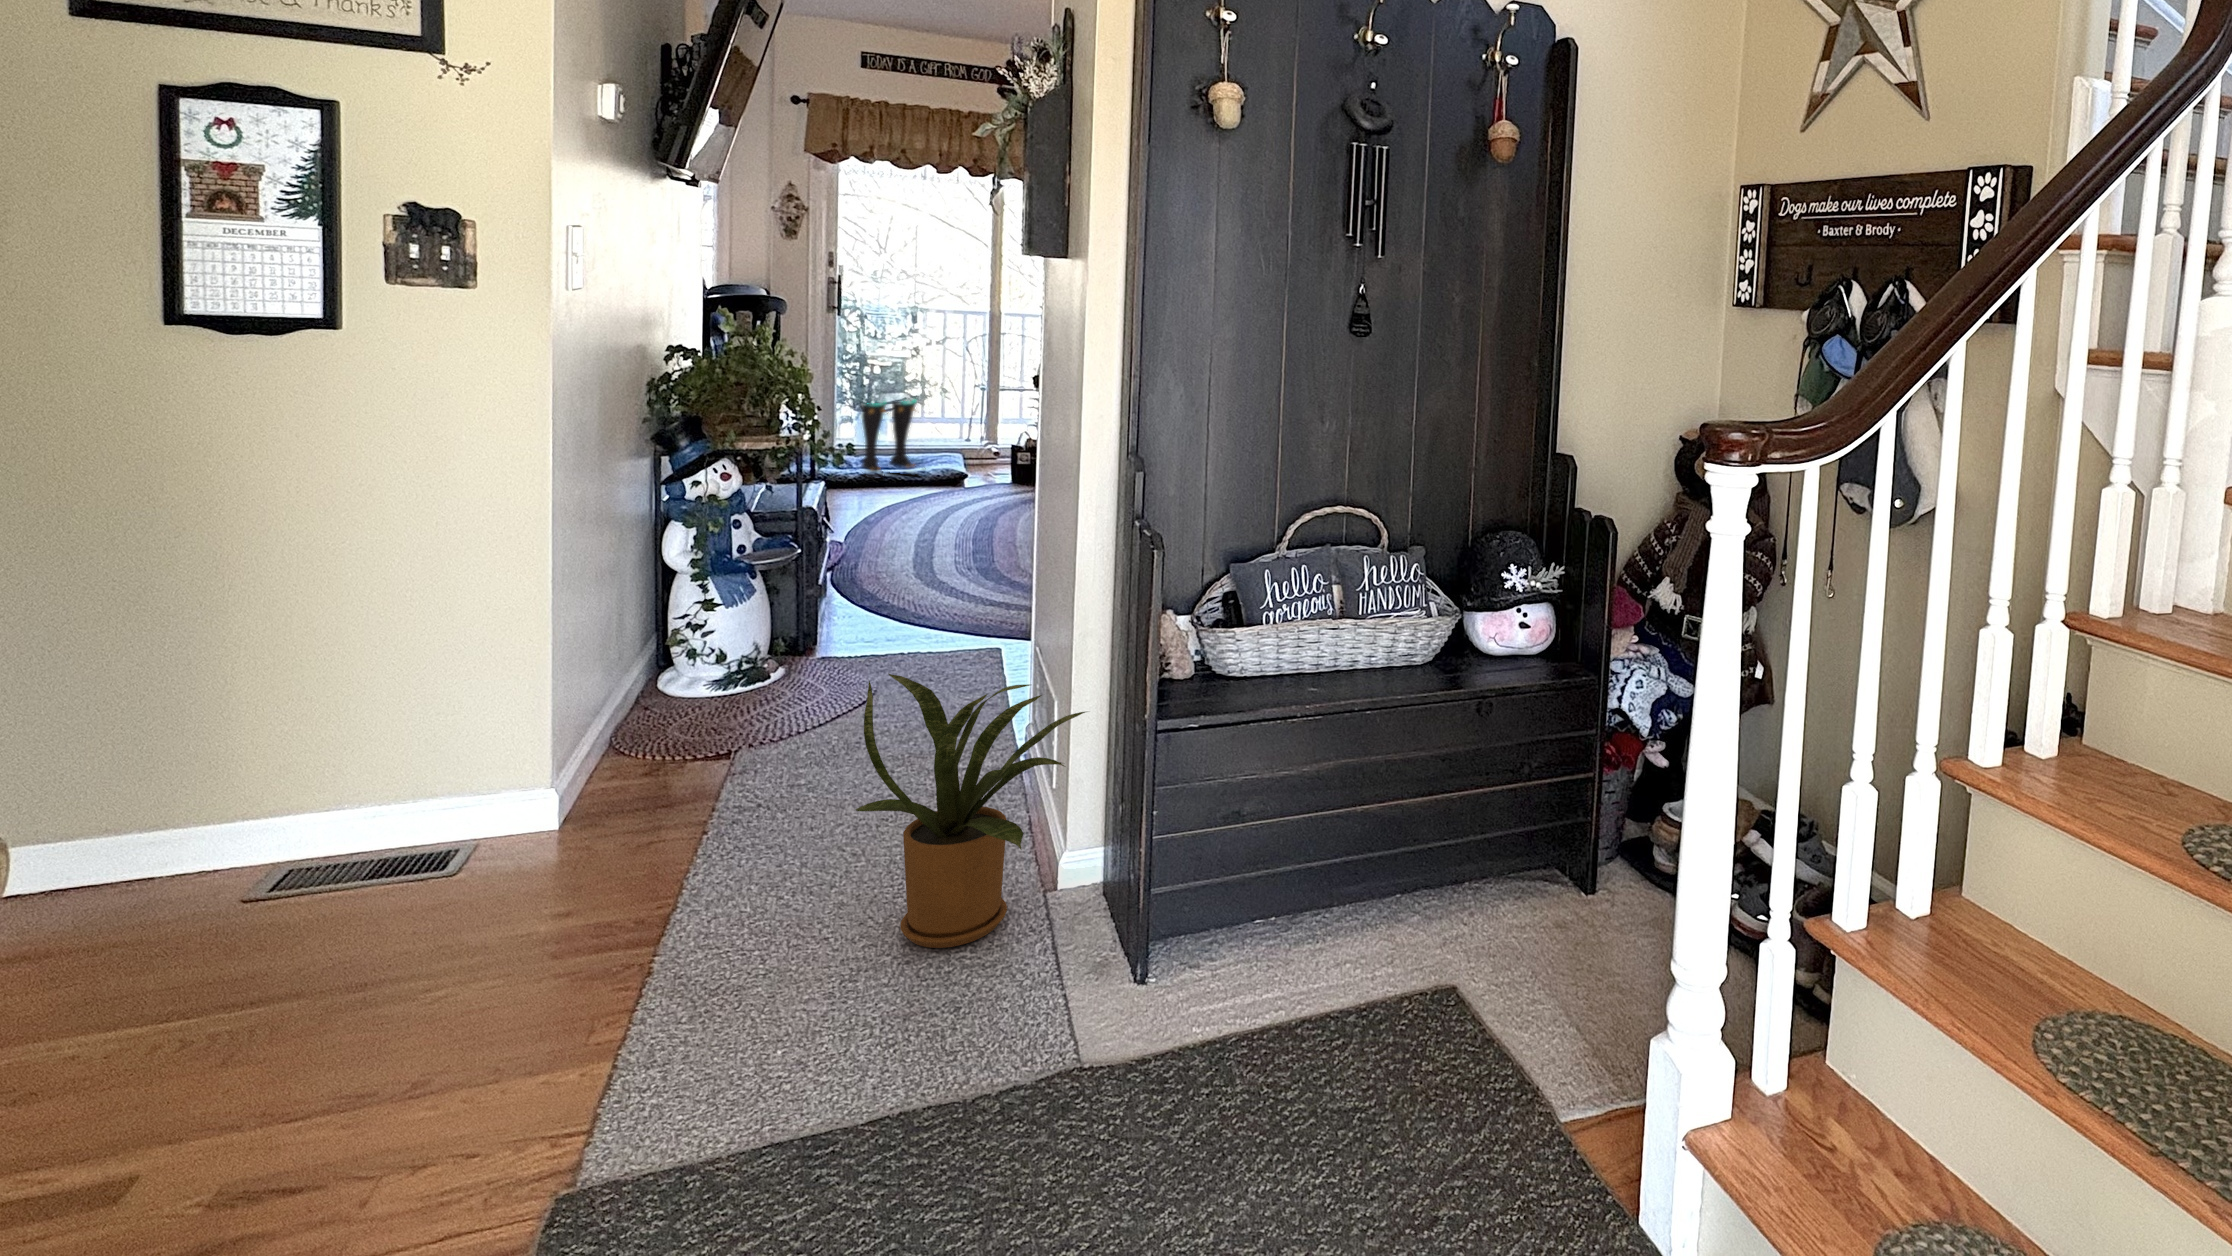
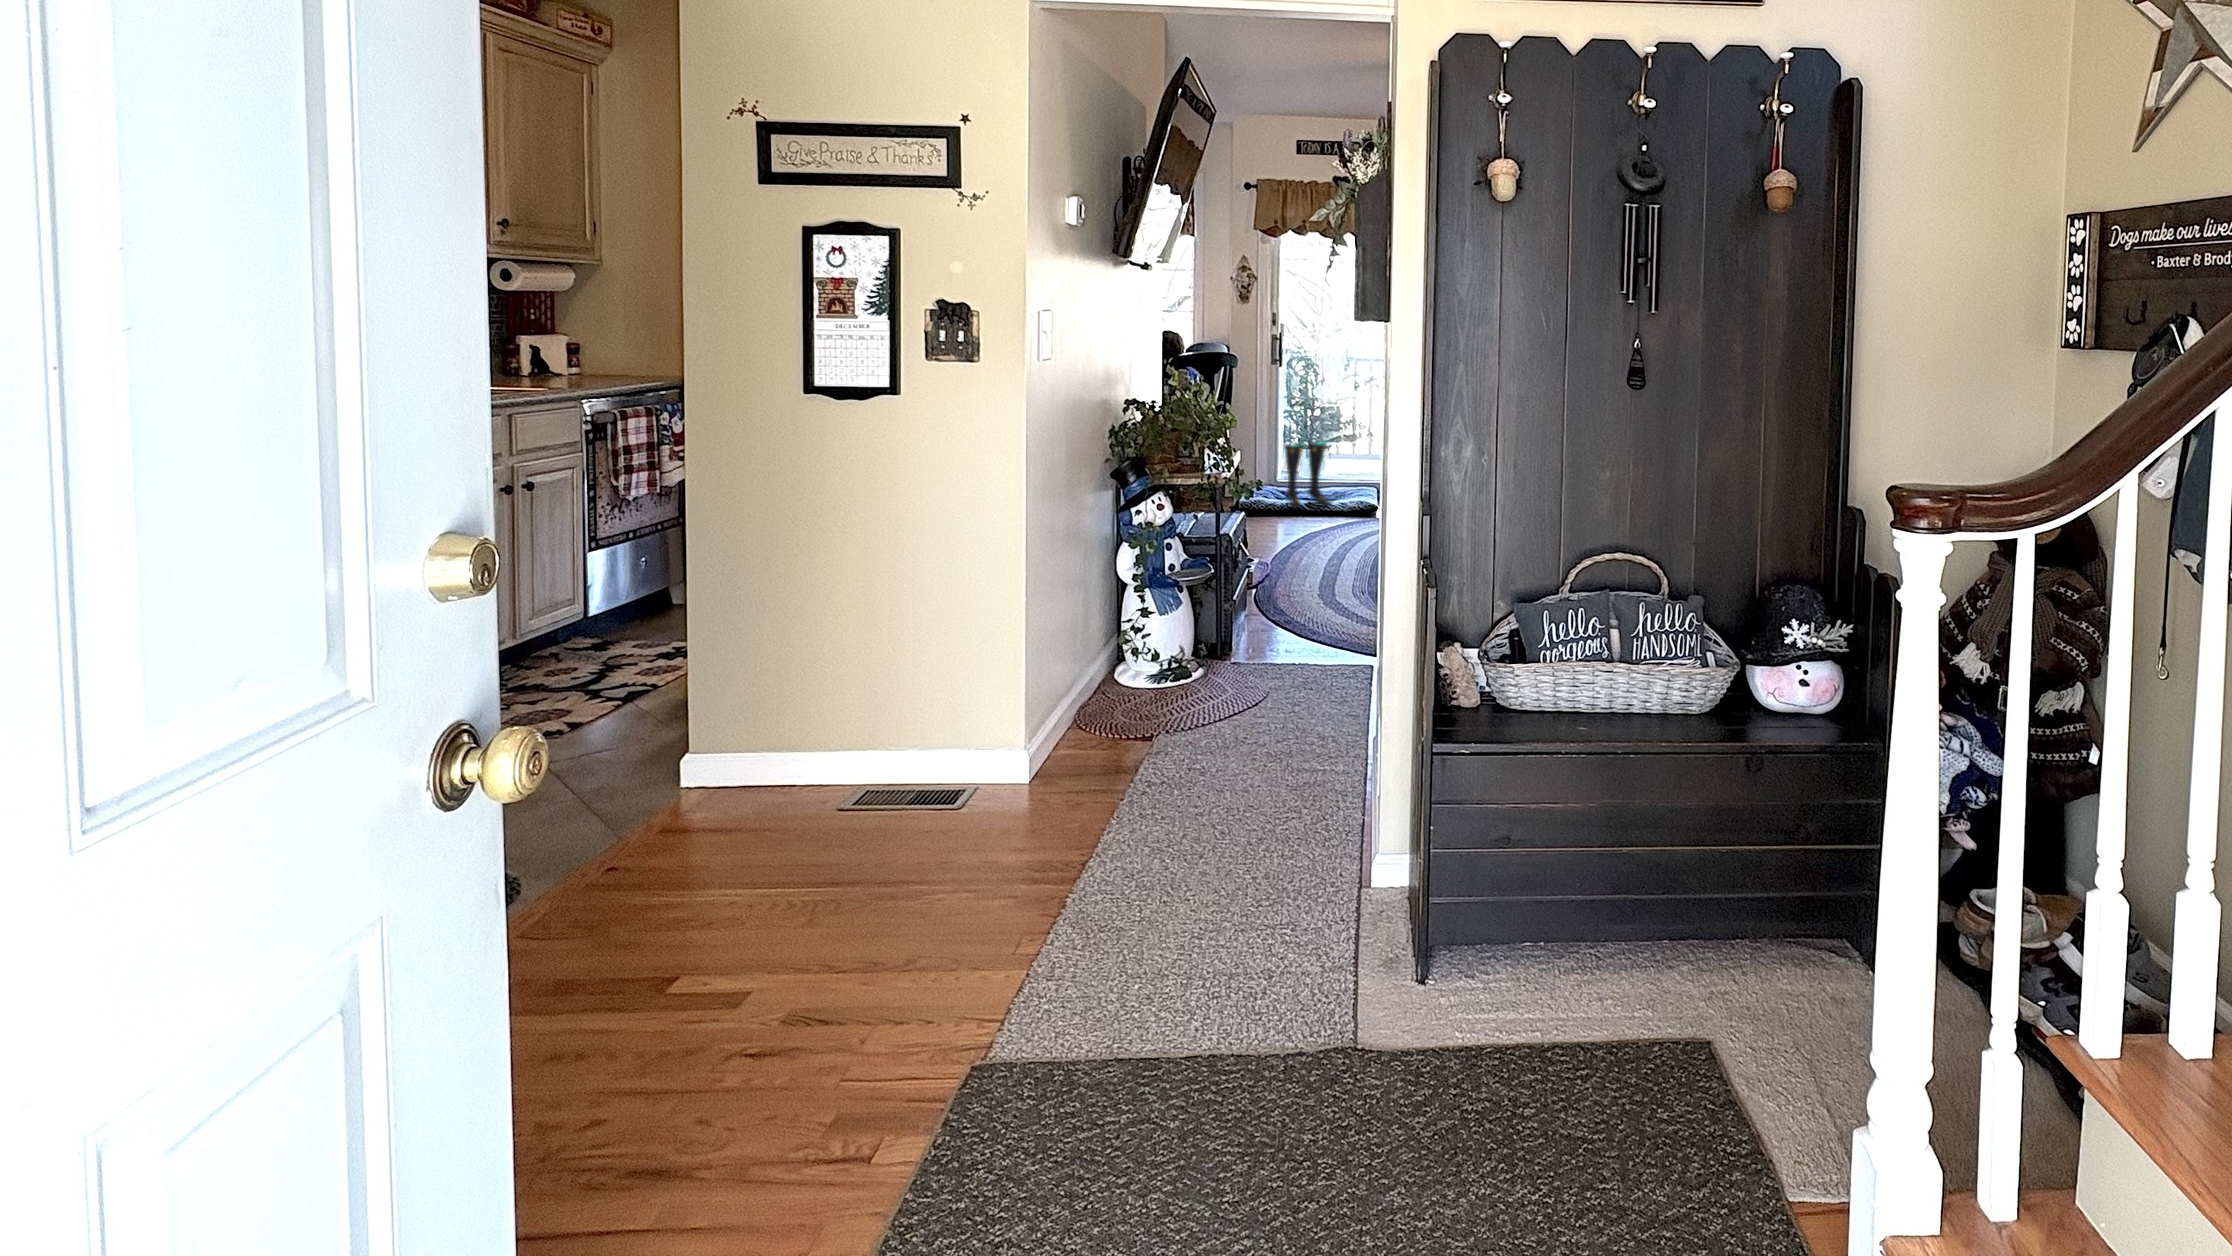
house plant: present [856,674,1085,948] -> none [1208,677,1387,920]

